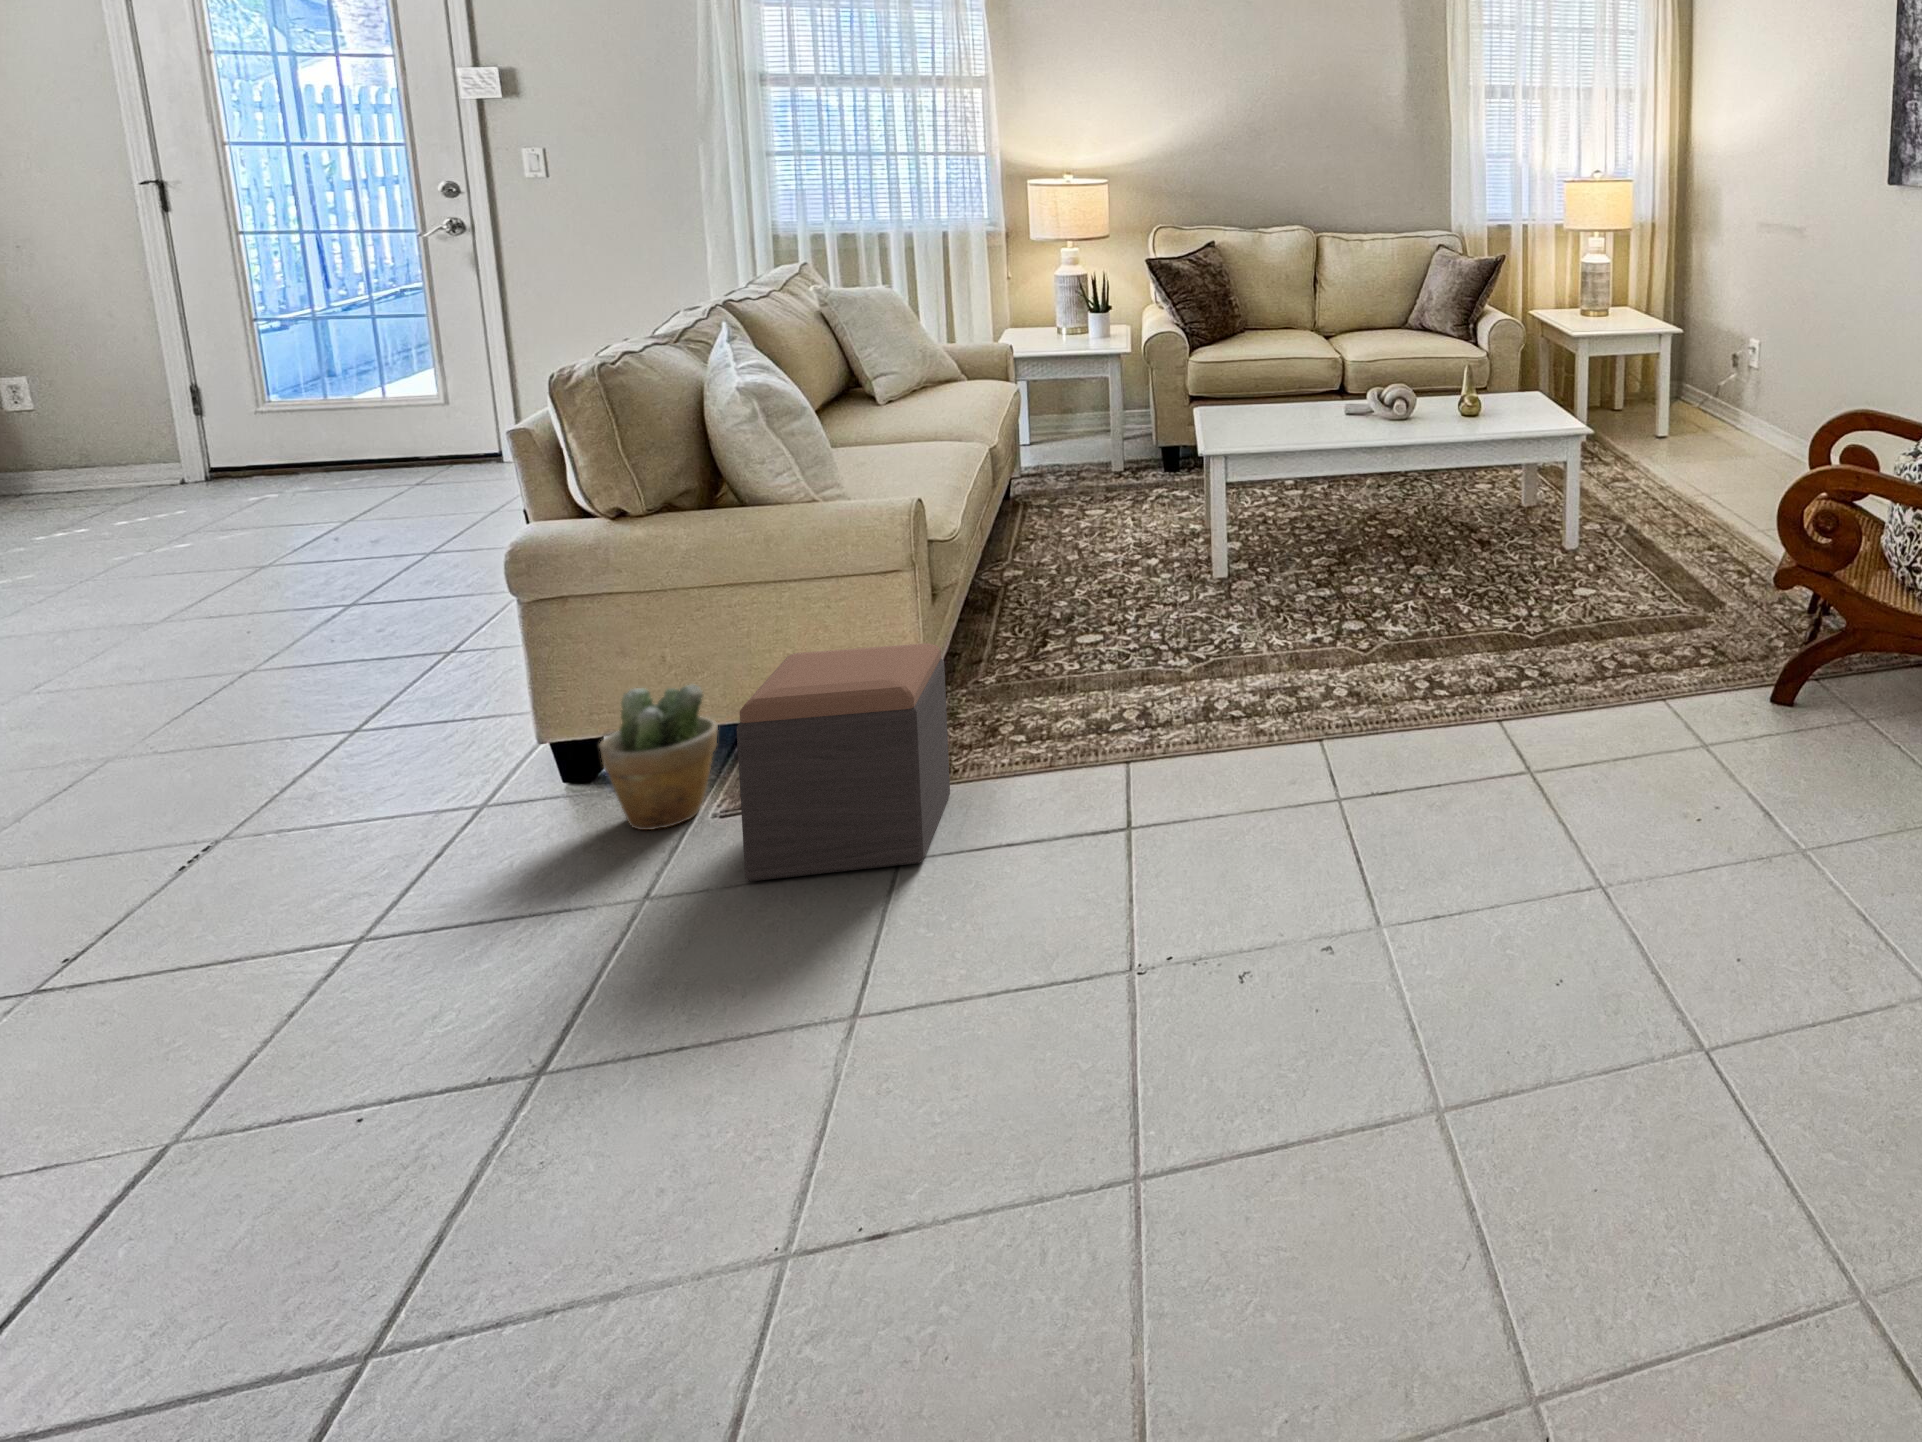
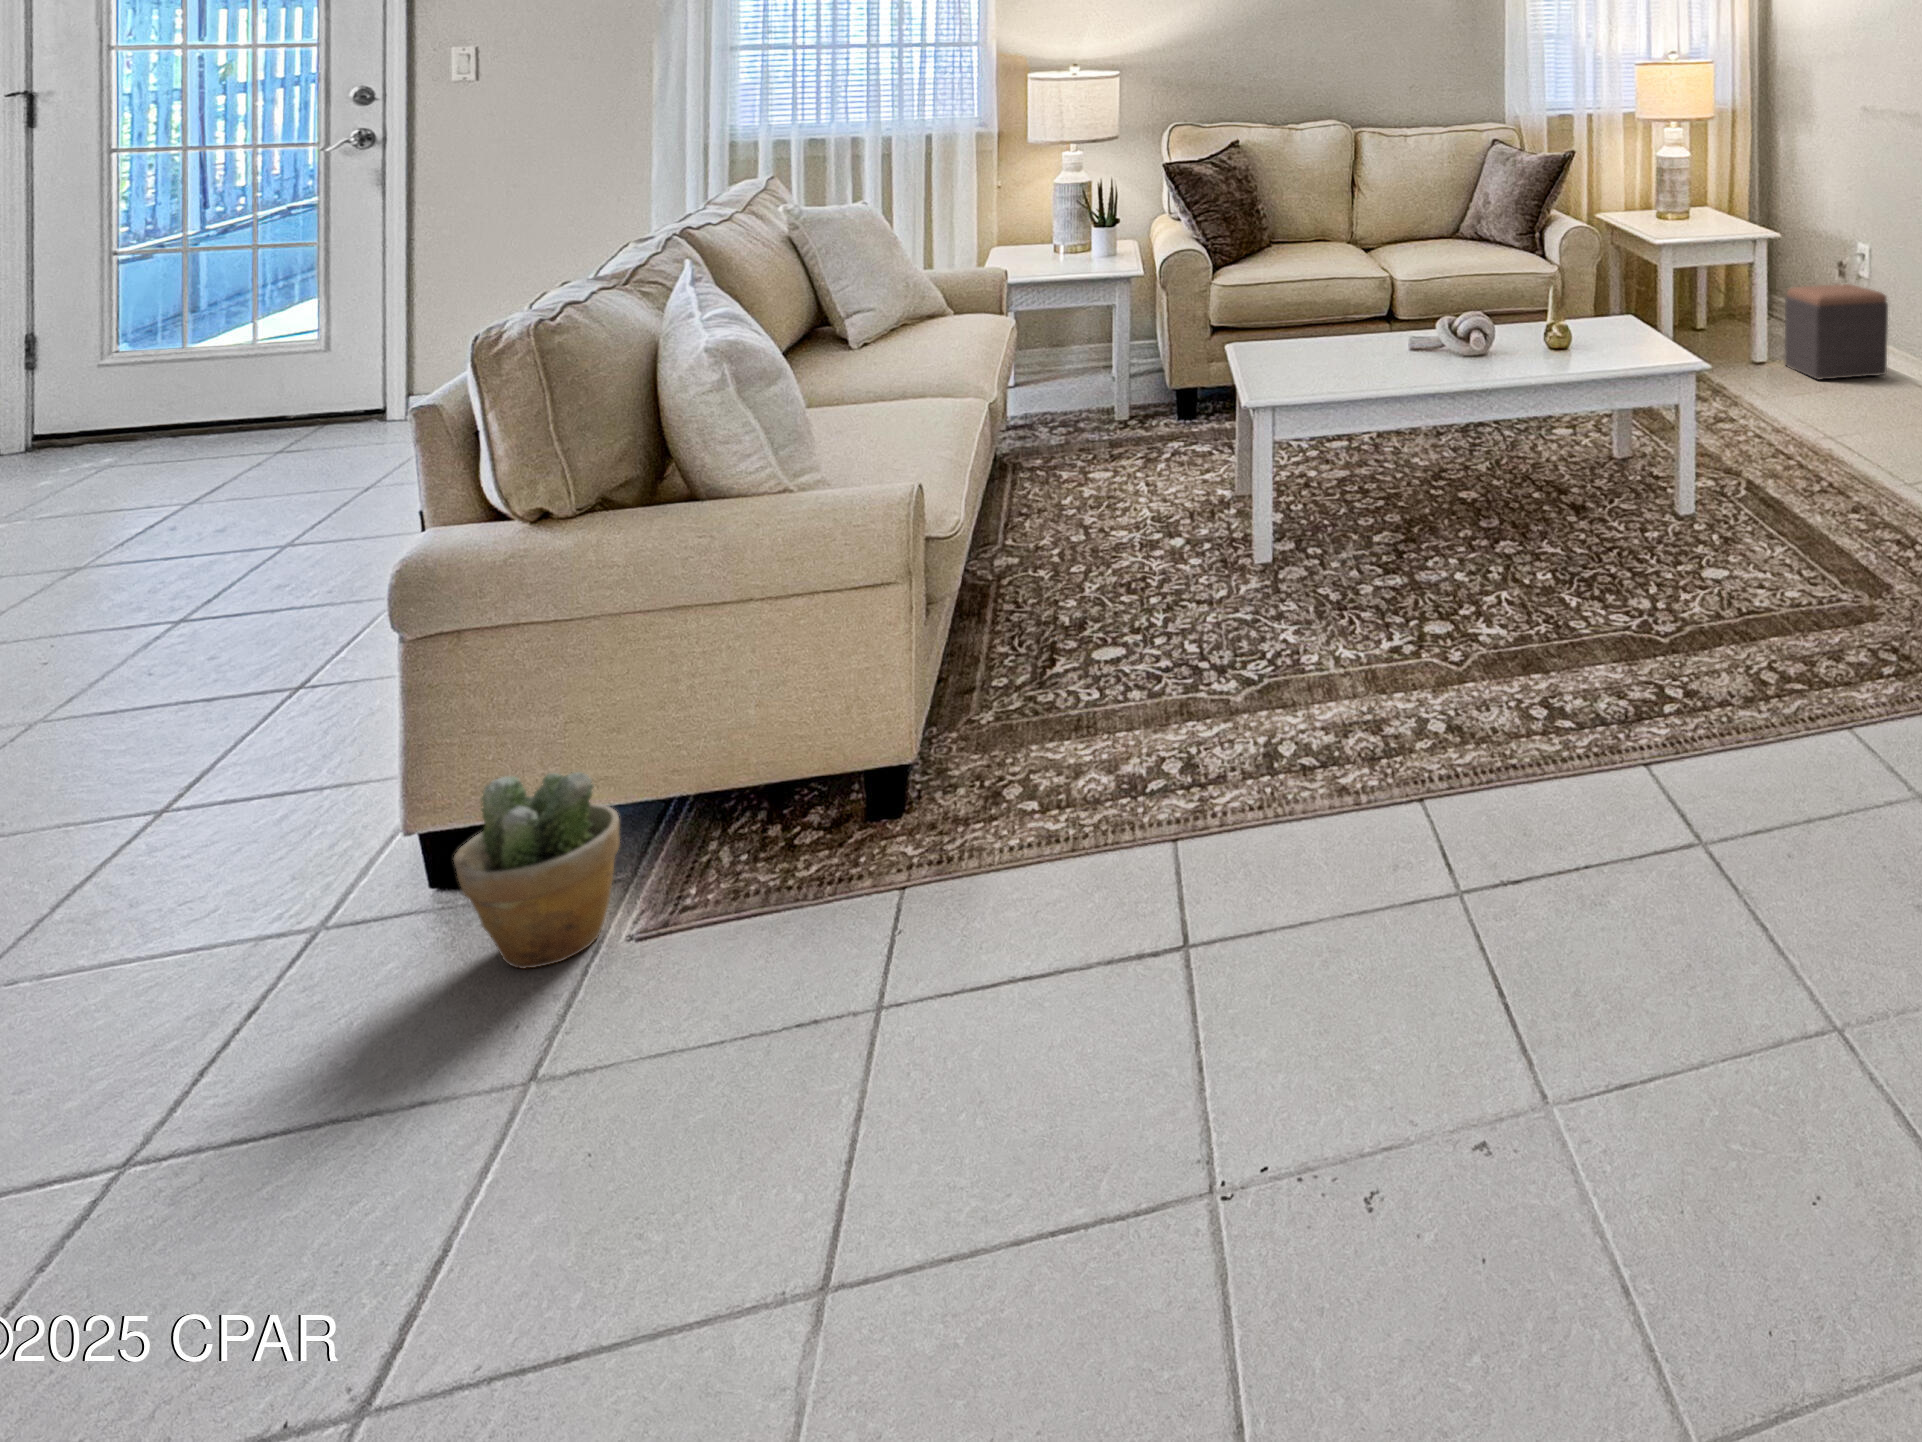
footstool: present [737,643,950,881] -> present [1785,284,1888,379]

